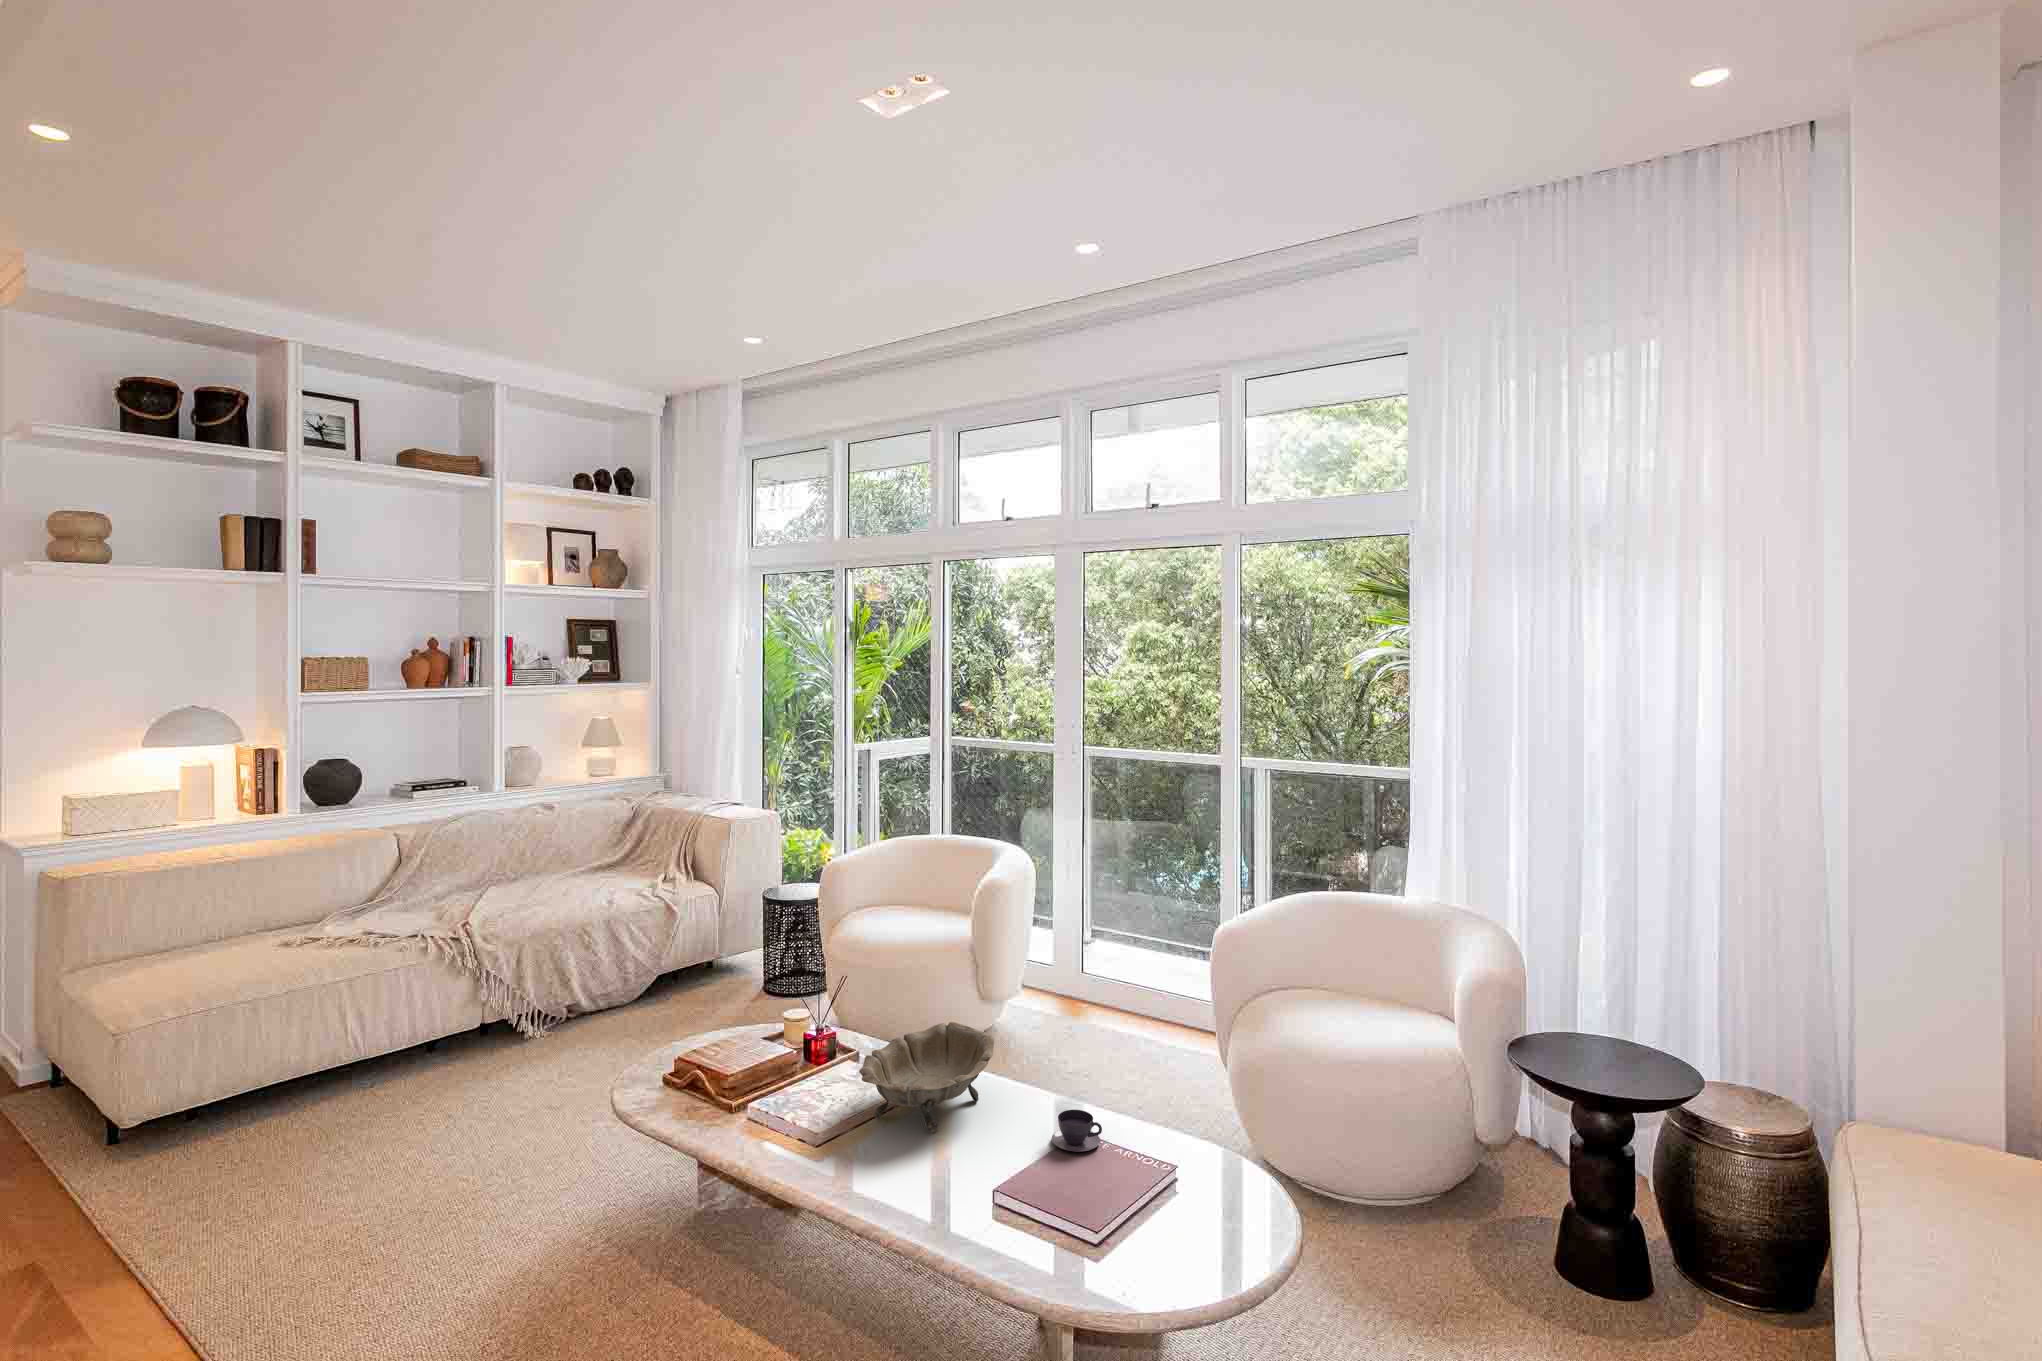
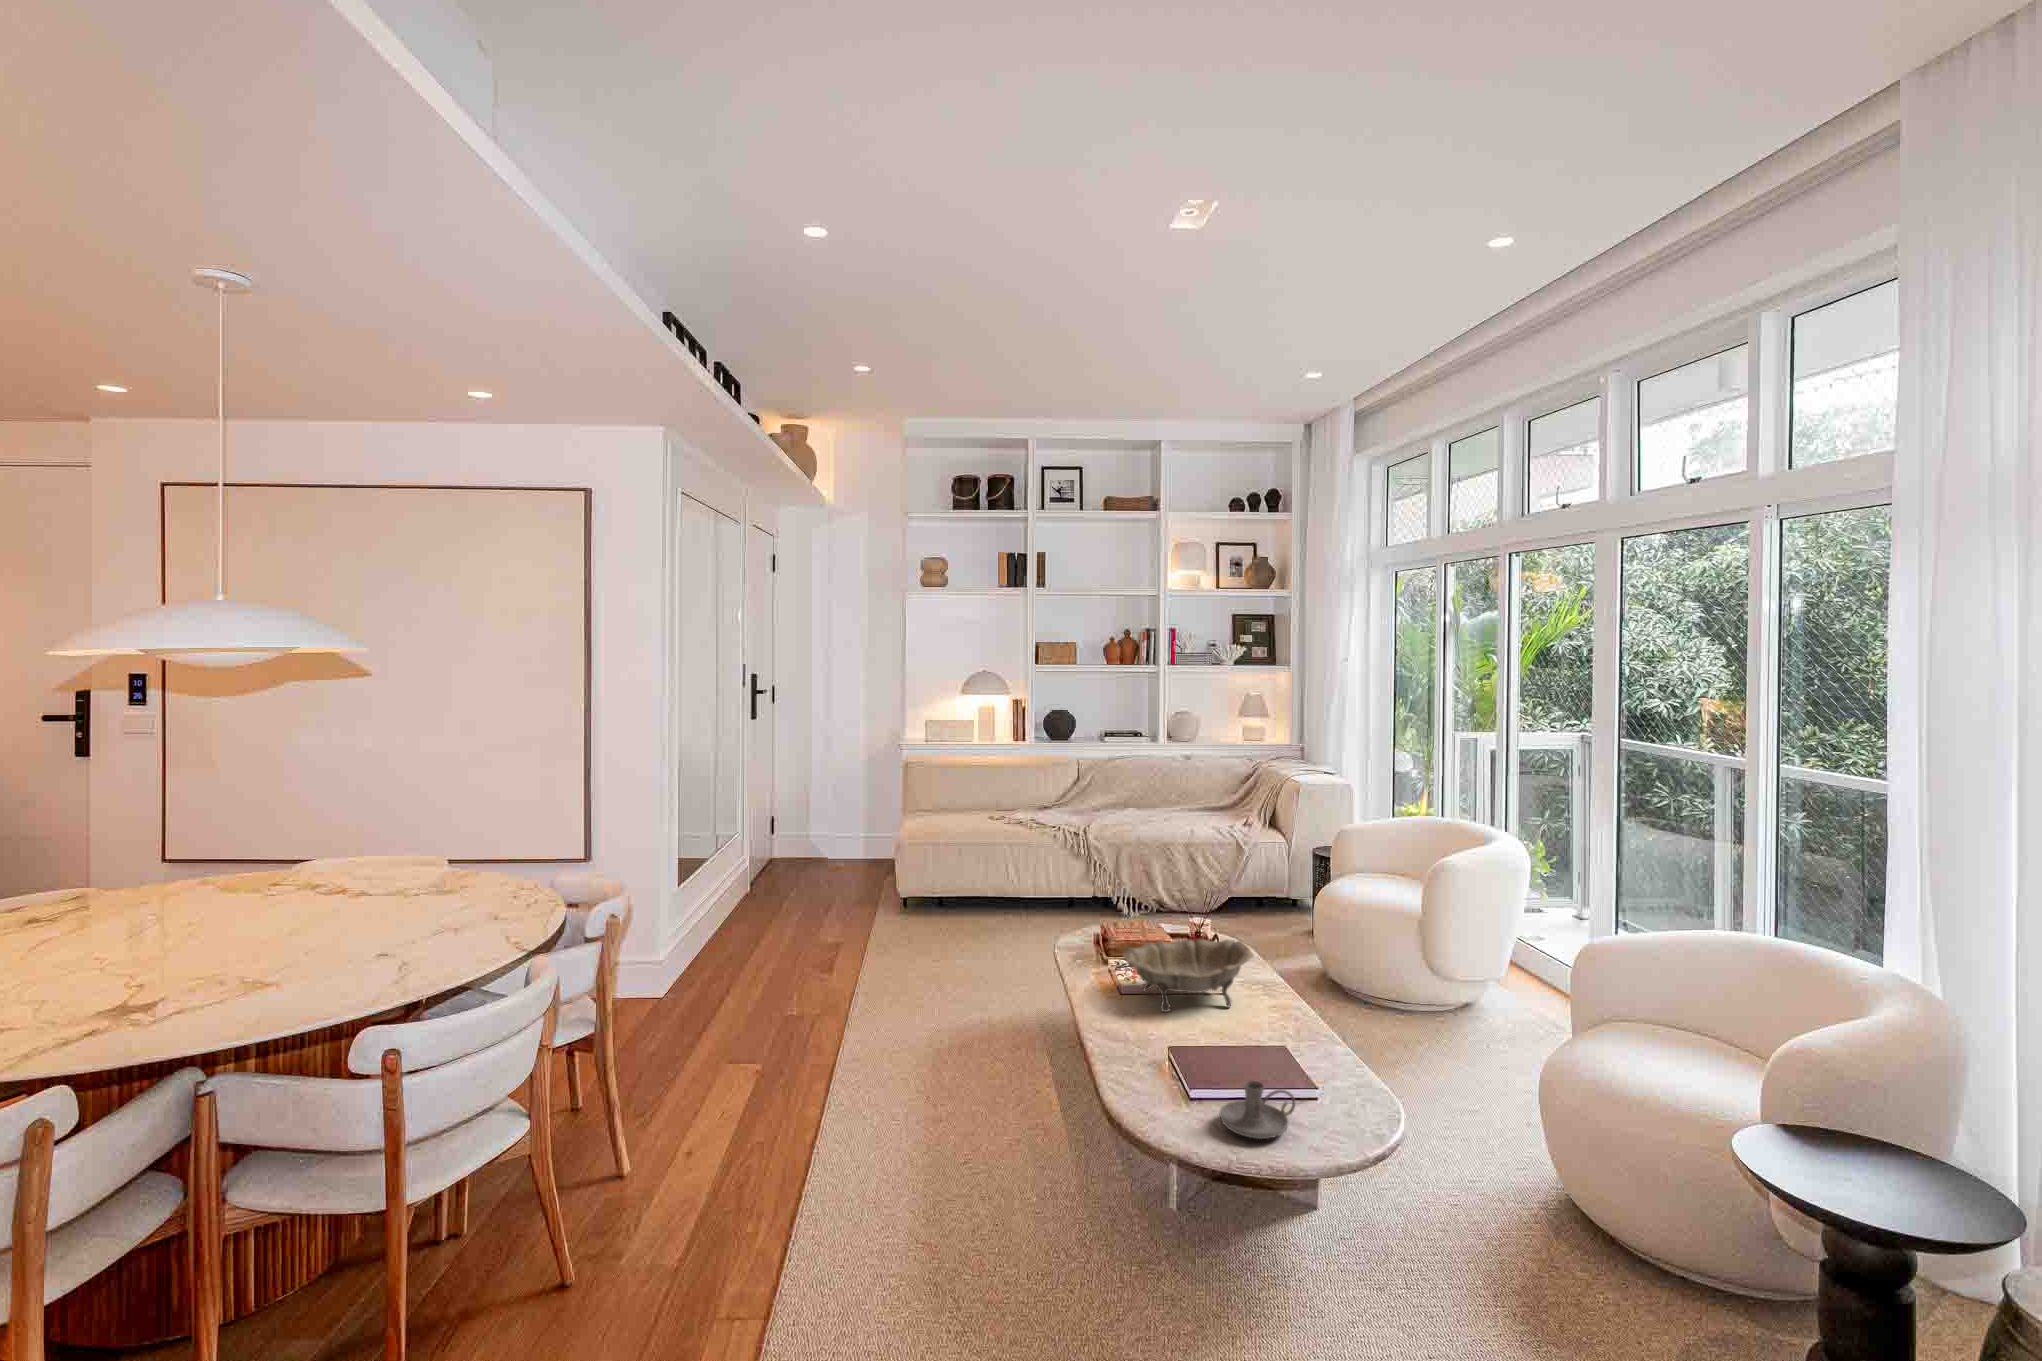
teacup: present [1052,1110,1102,1152] -> none [1229,1026,1275,1063]
candle holder: none [1161,1161,1233,1226] -> present [1220,1080,1295,1139]

